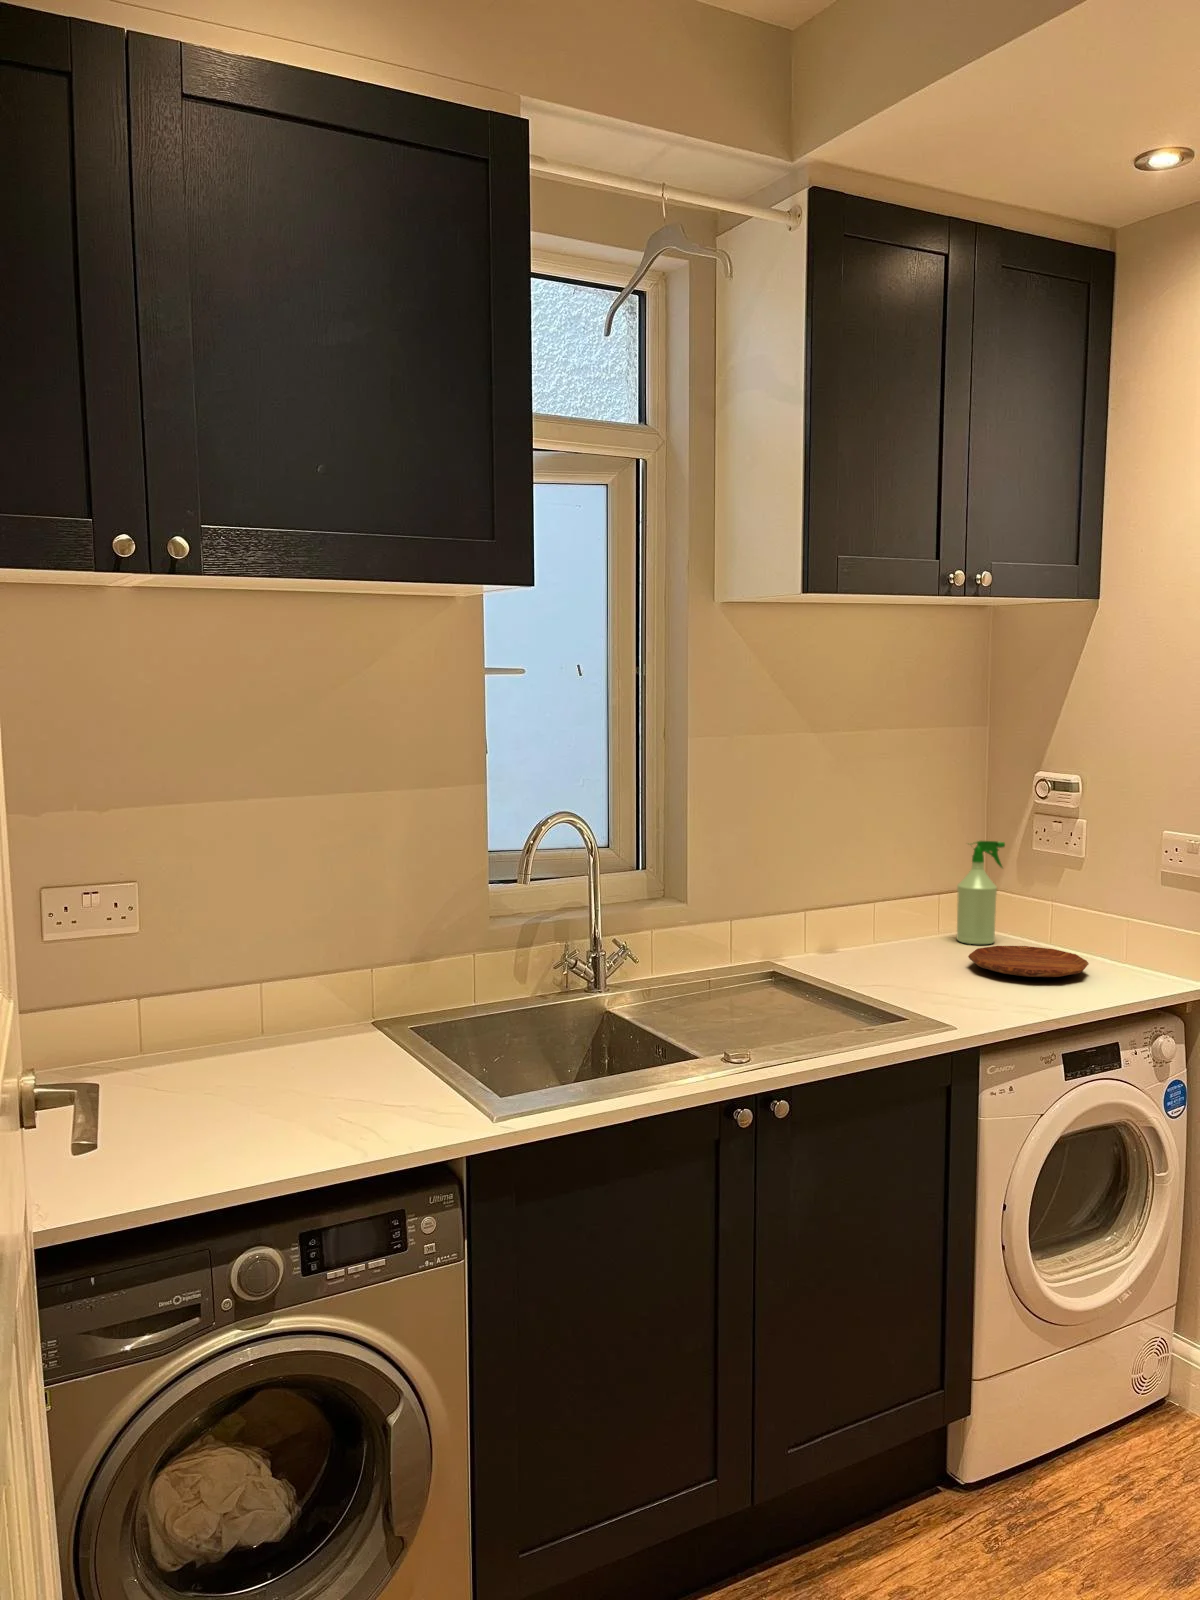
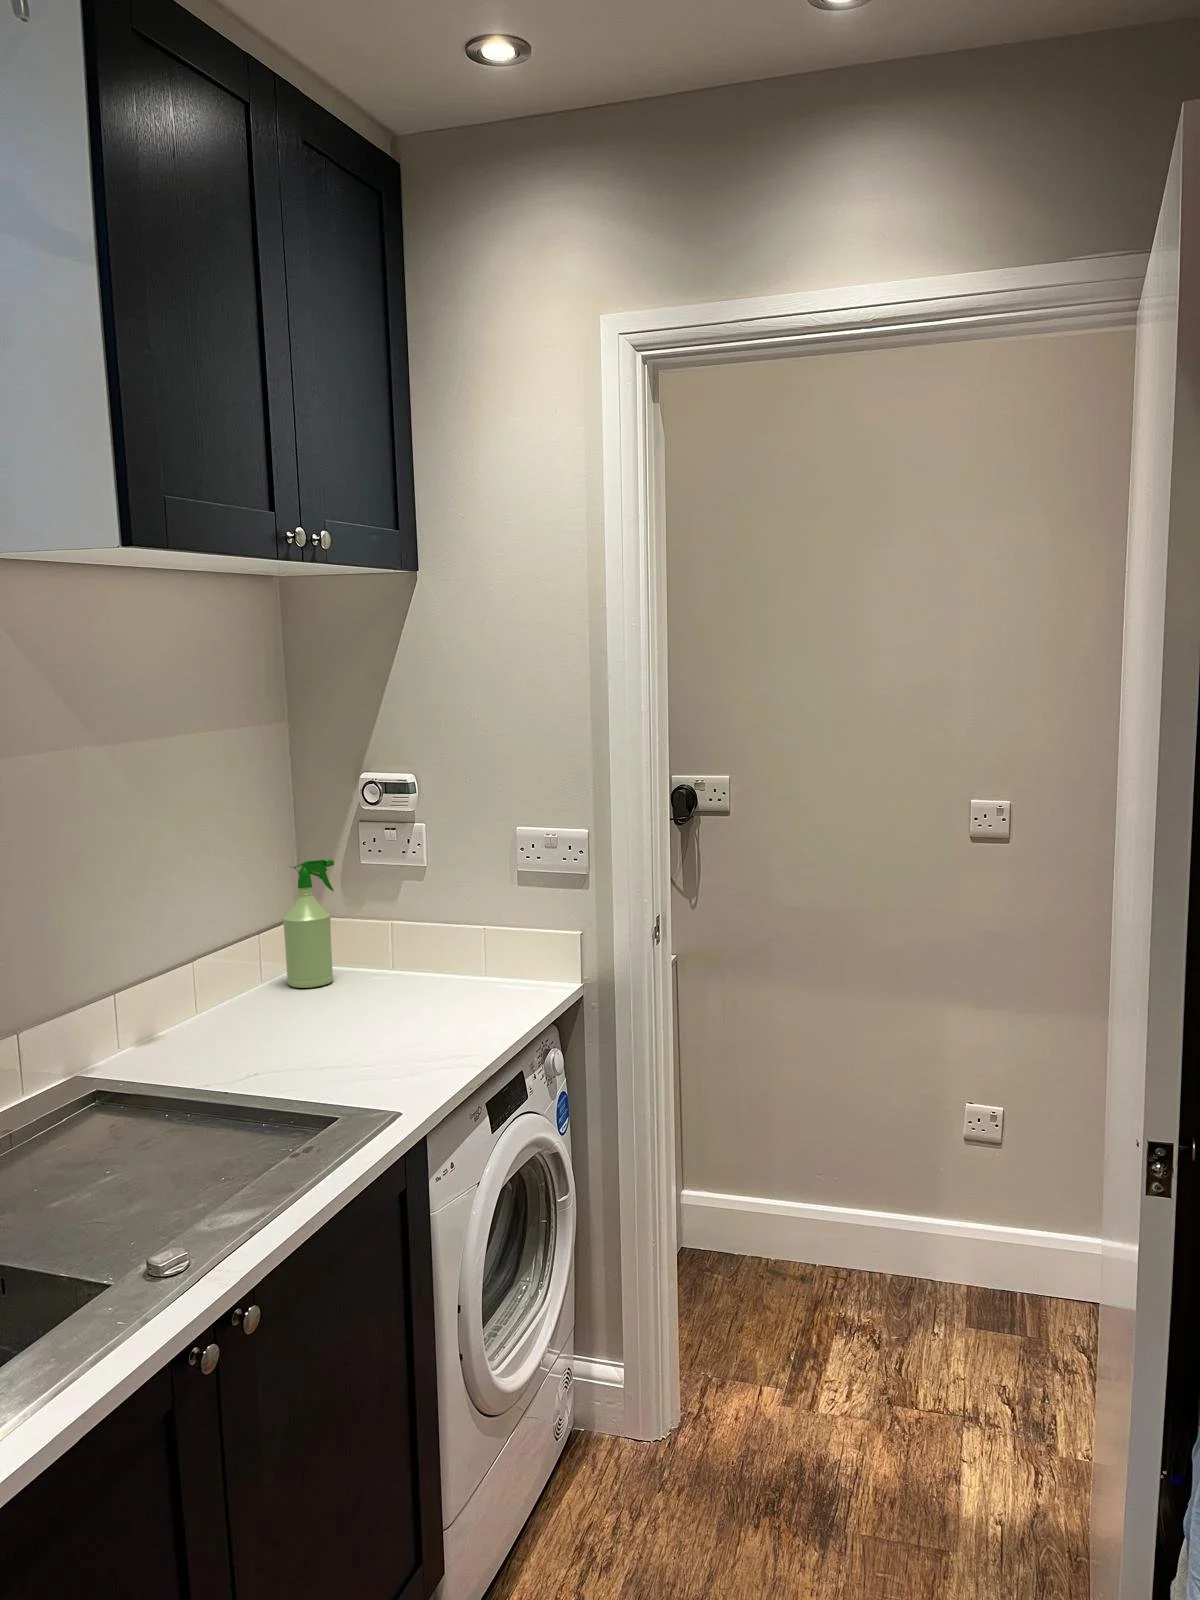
tray: present [968,946,1089,977] -> none [333,977,467,1021]

